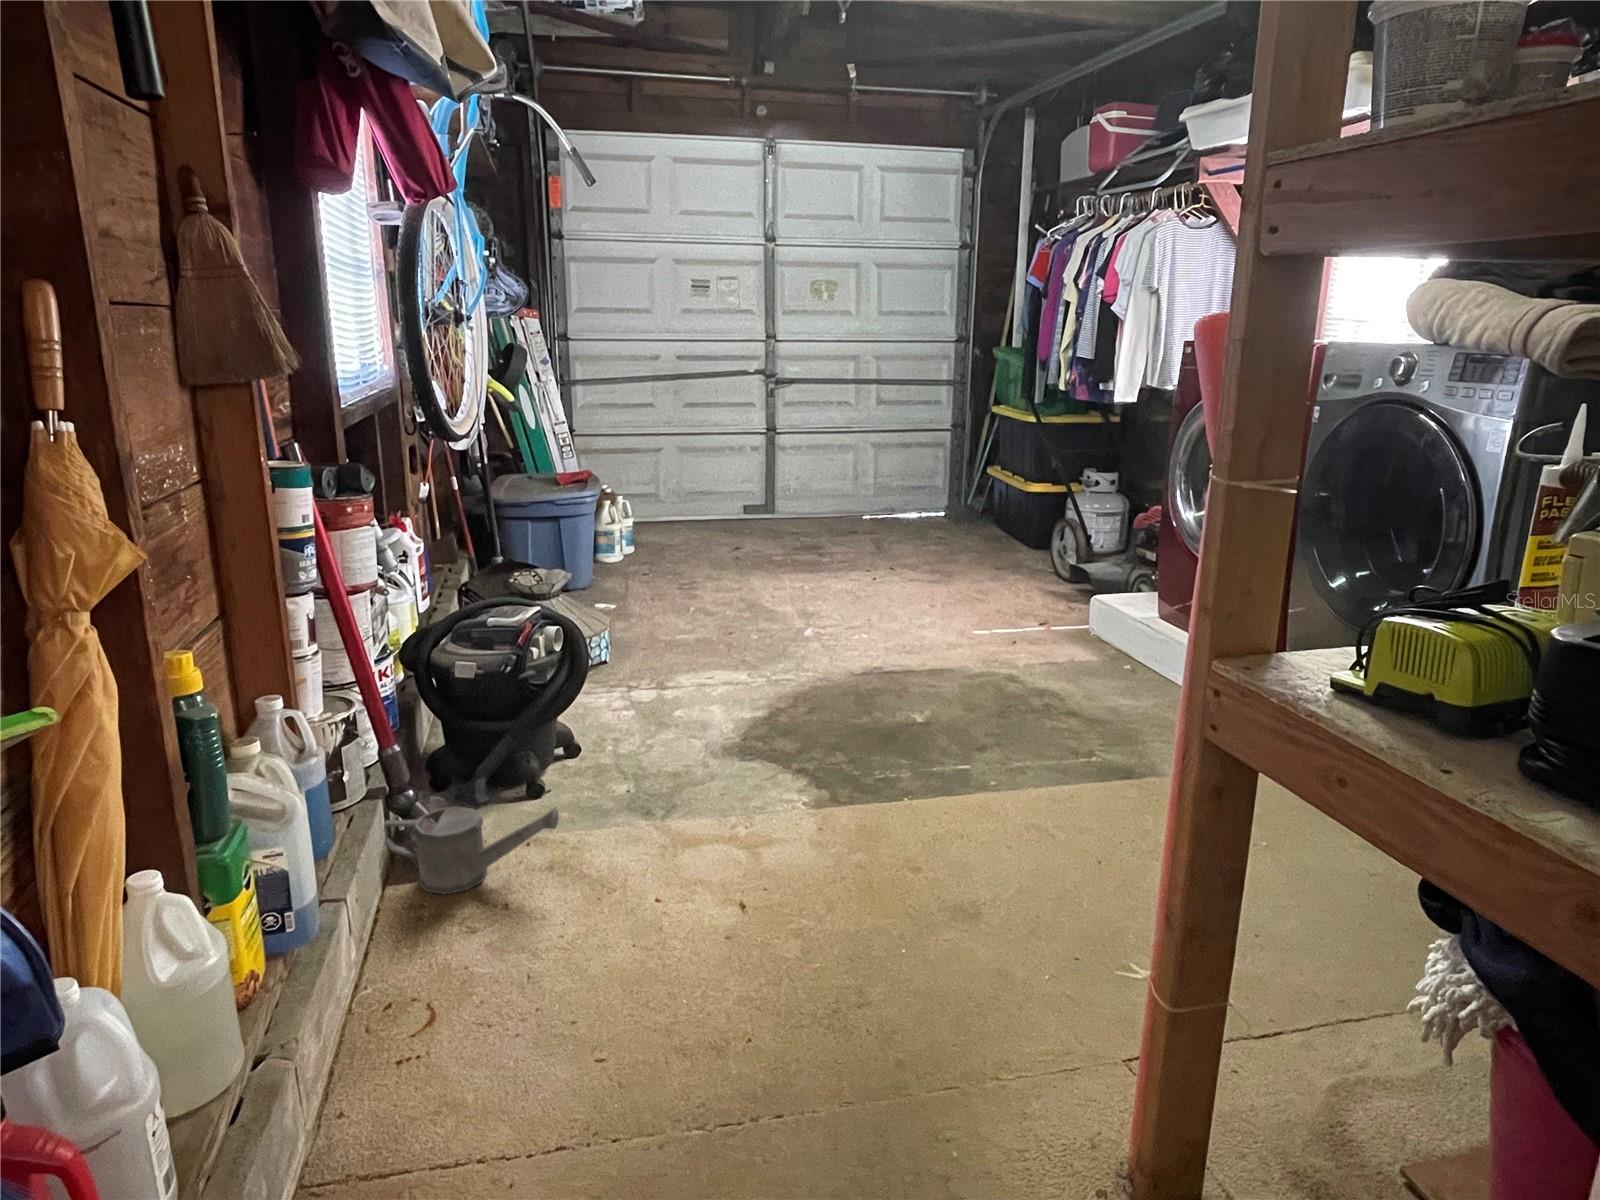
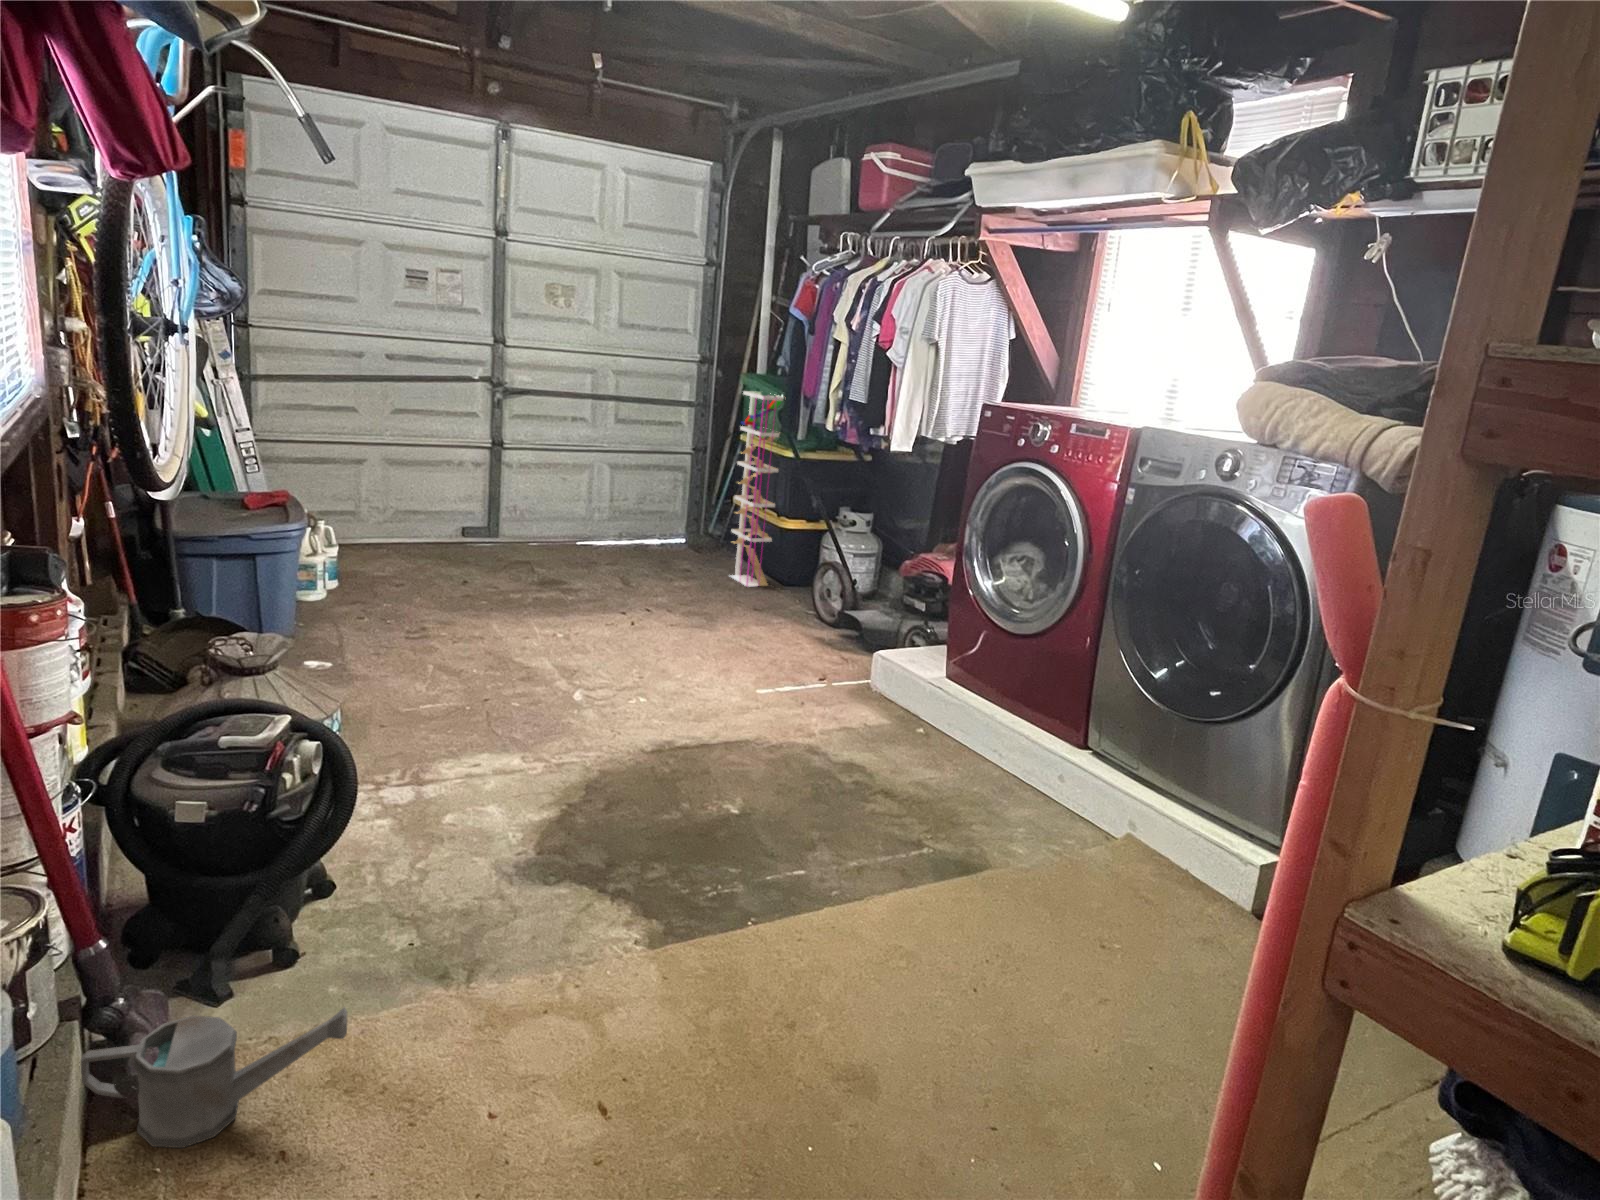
shelving unit: none [979,361,1026,545] -> present [730,391,783,587]

